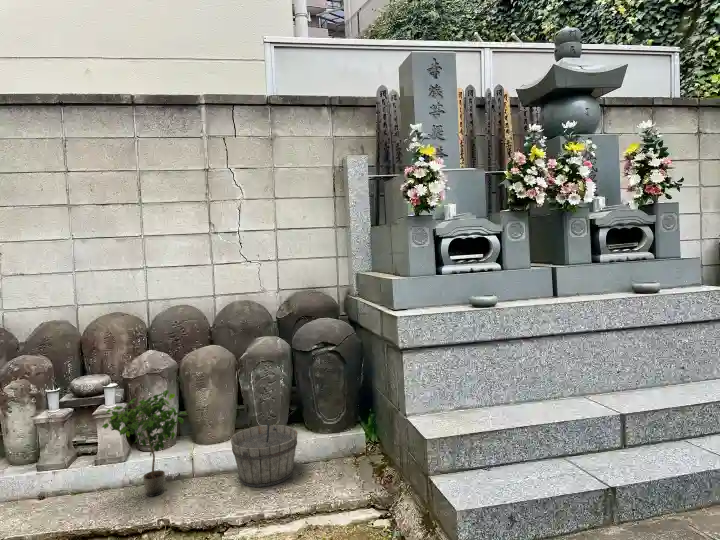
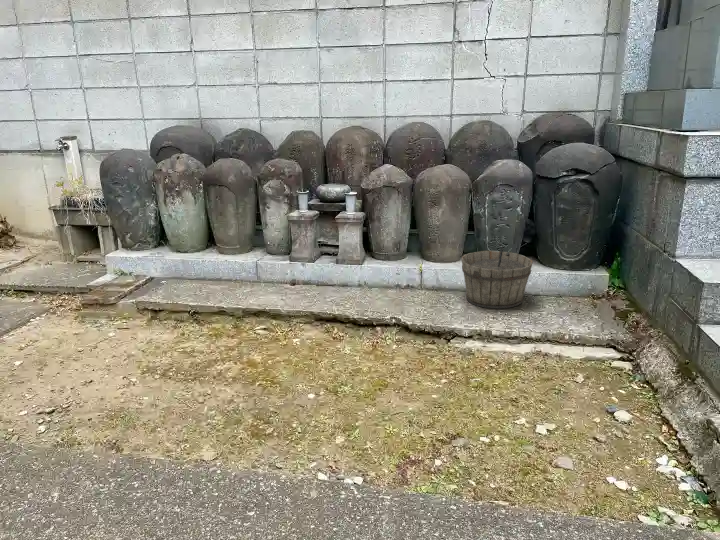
potted plant: present [102,390,187,496] -> none [344,202,421,298]

